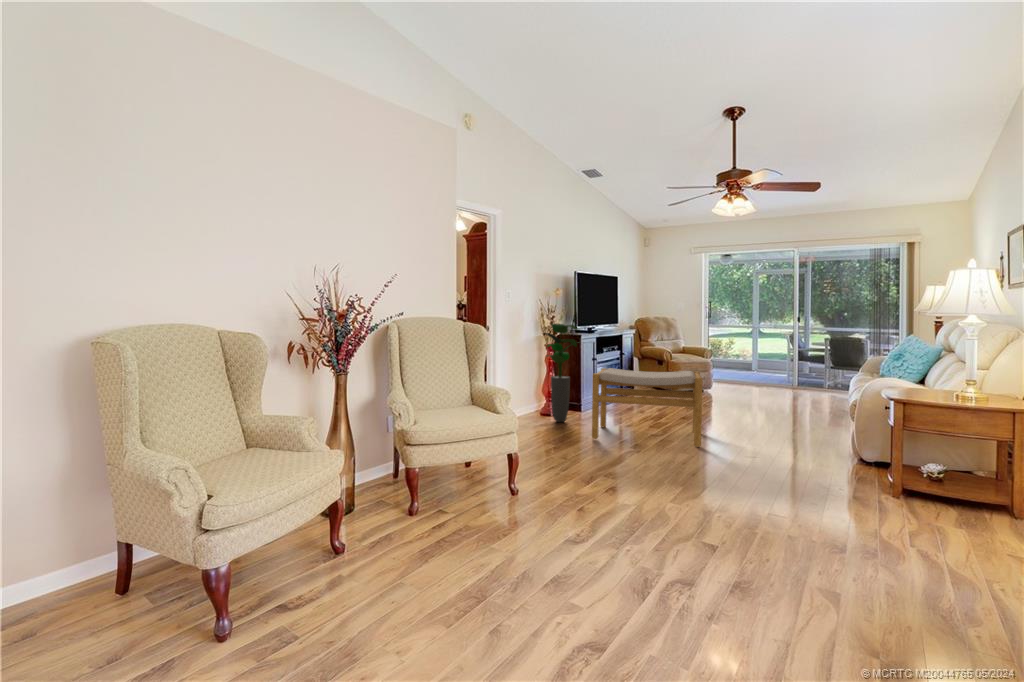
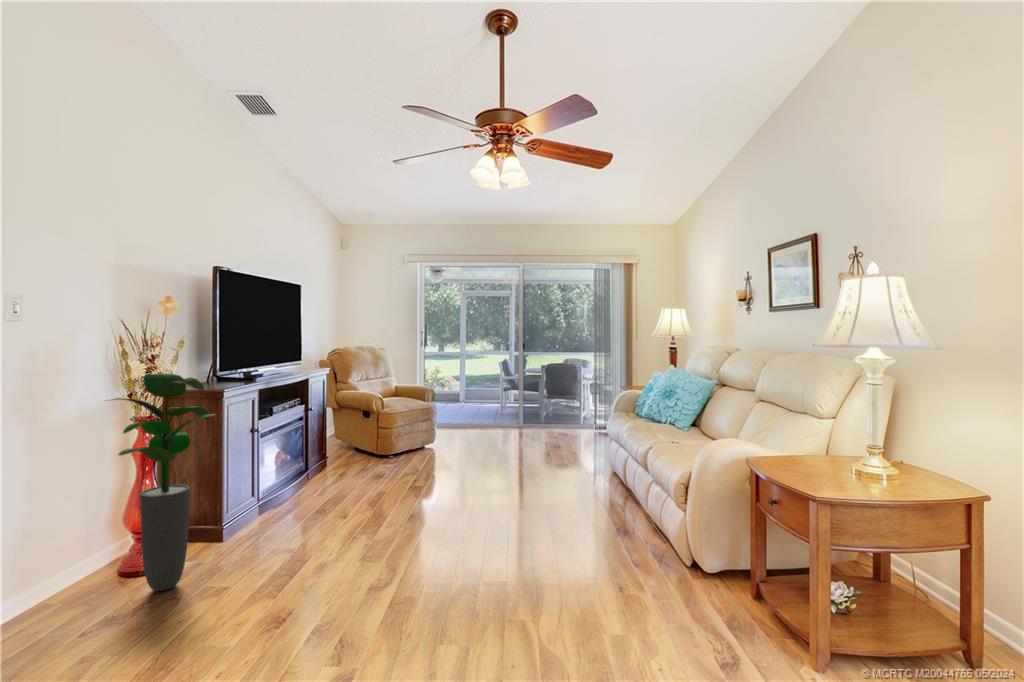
footstool: present [592,368,703,447] -> none [230,456,468,654]

